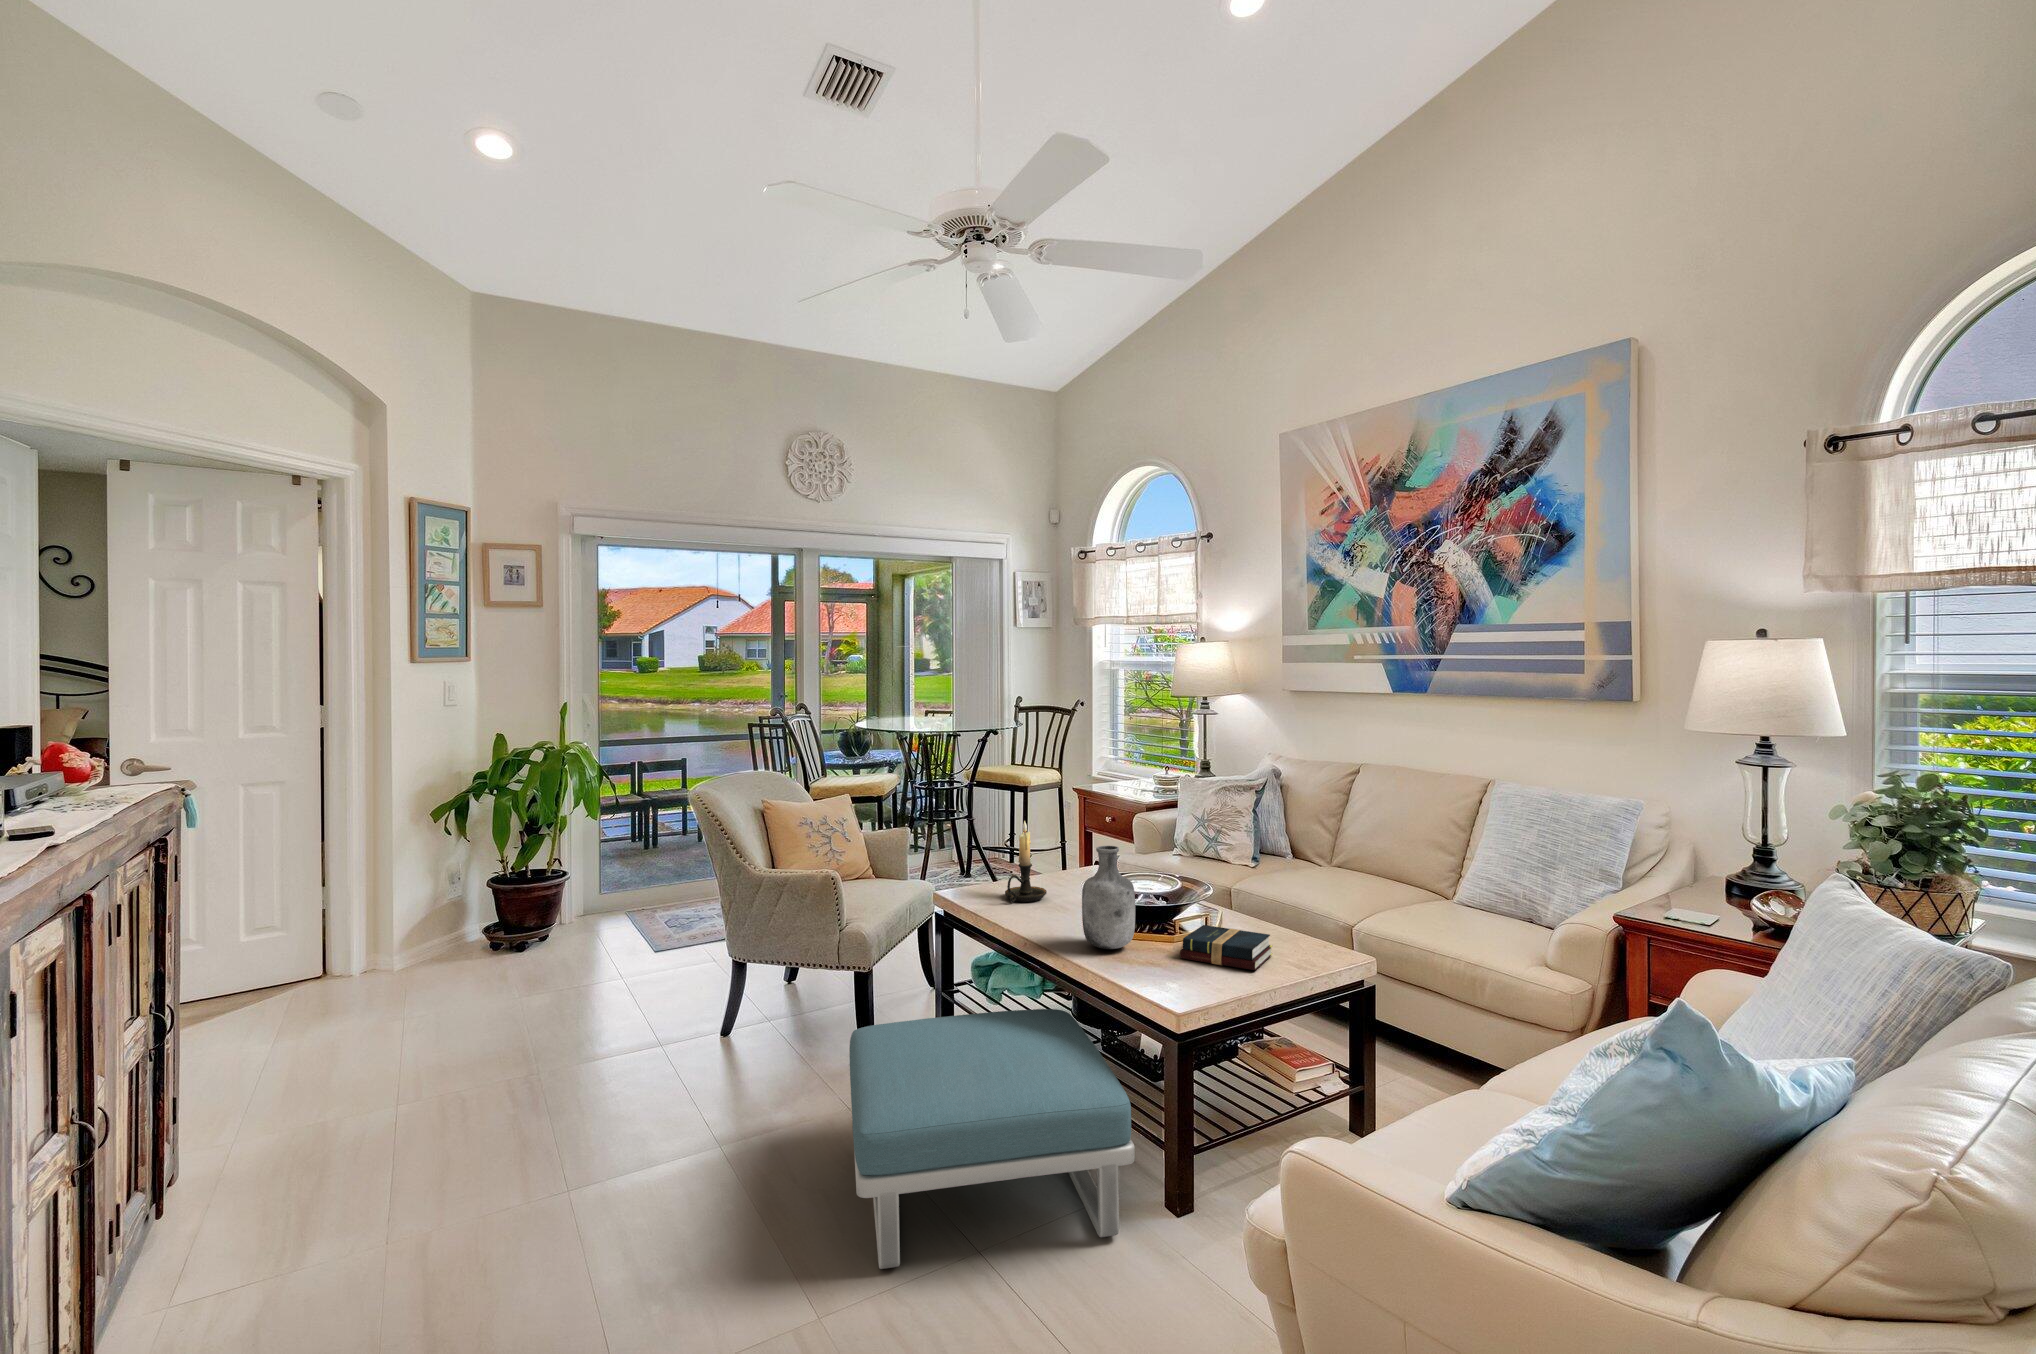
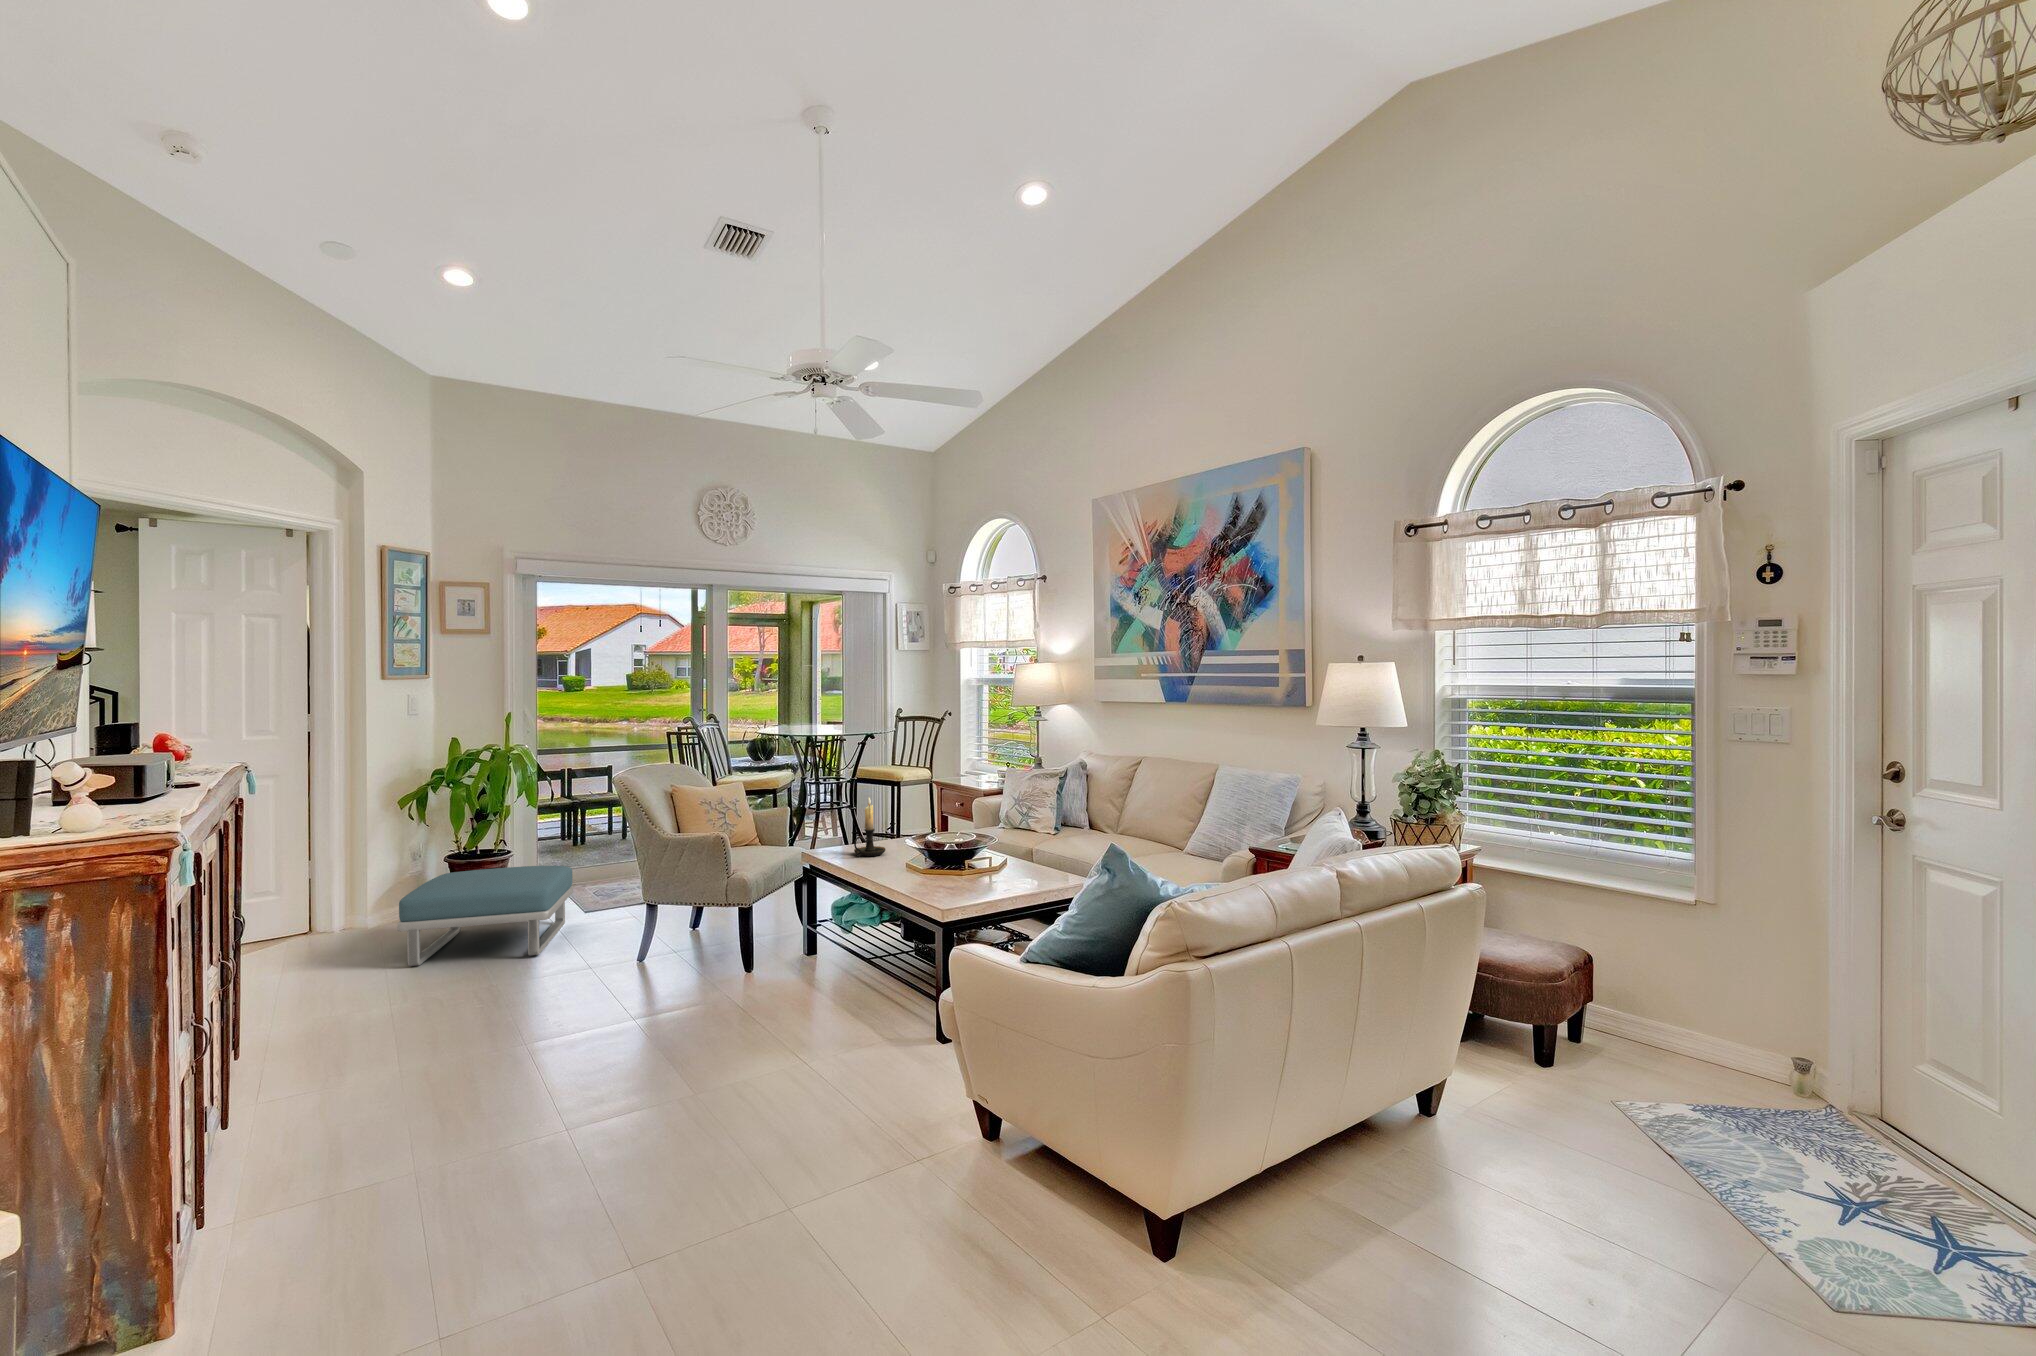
vase: present [1082,846,1135,949] -> none [898,808,935,881]
hardback book: present [1180,925,1273,970] -> none [964,864,1030,890]
footstool: present [849,1009,1135,1269] -> present [397,866,573,966]

